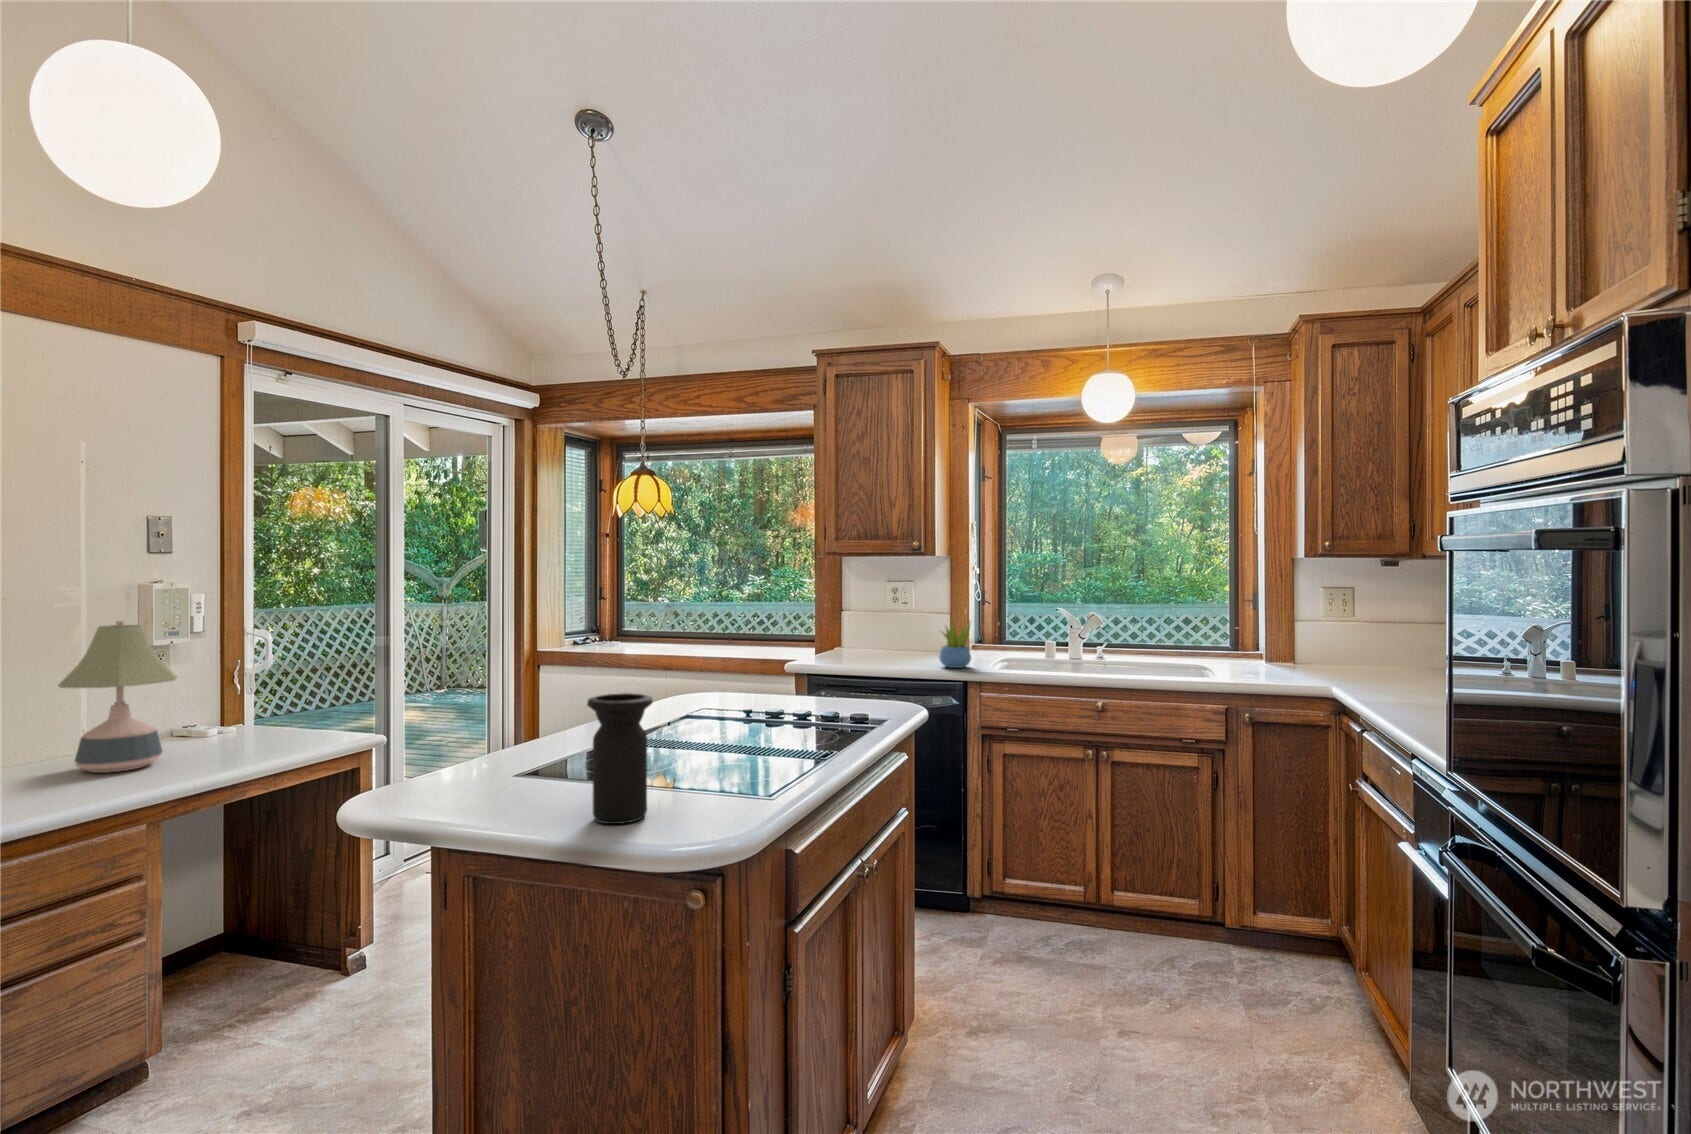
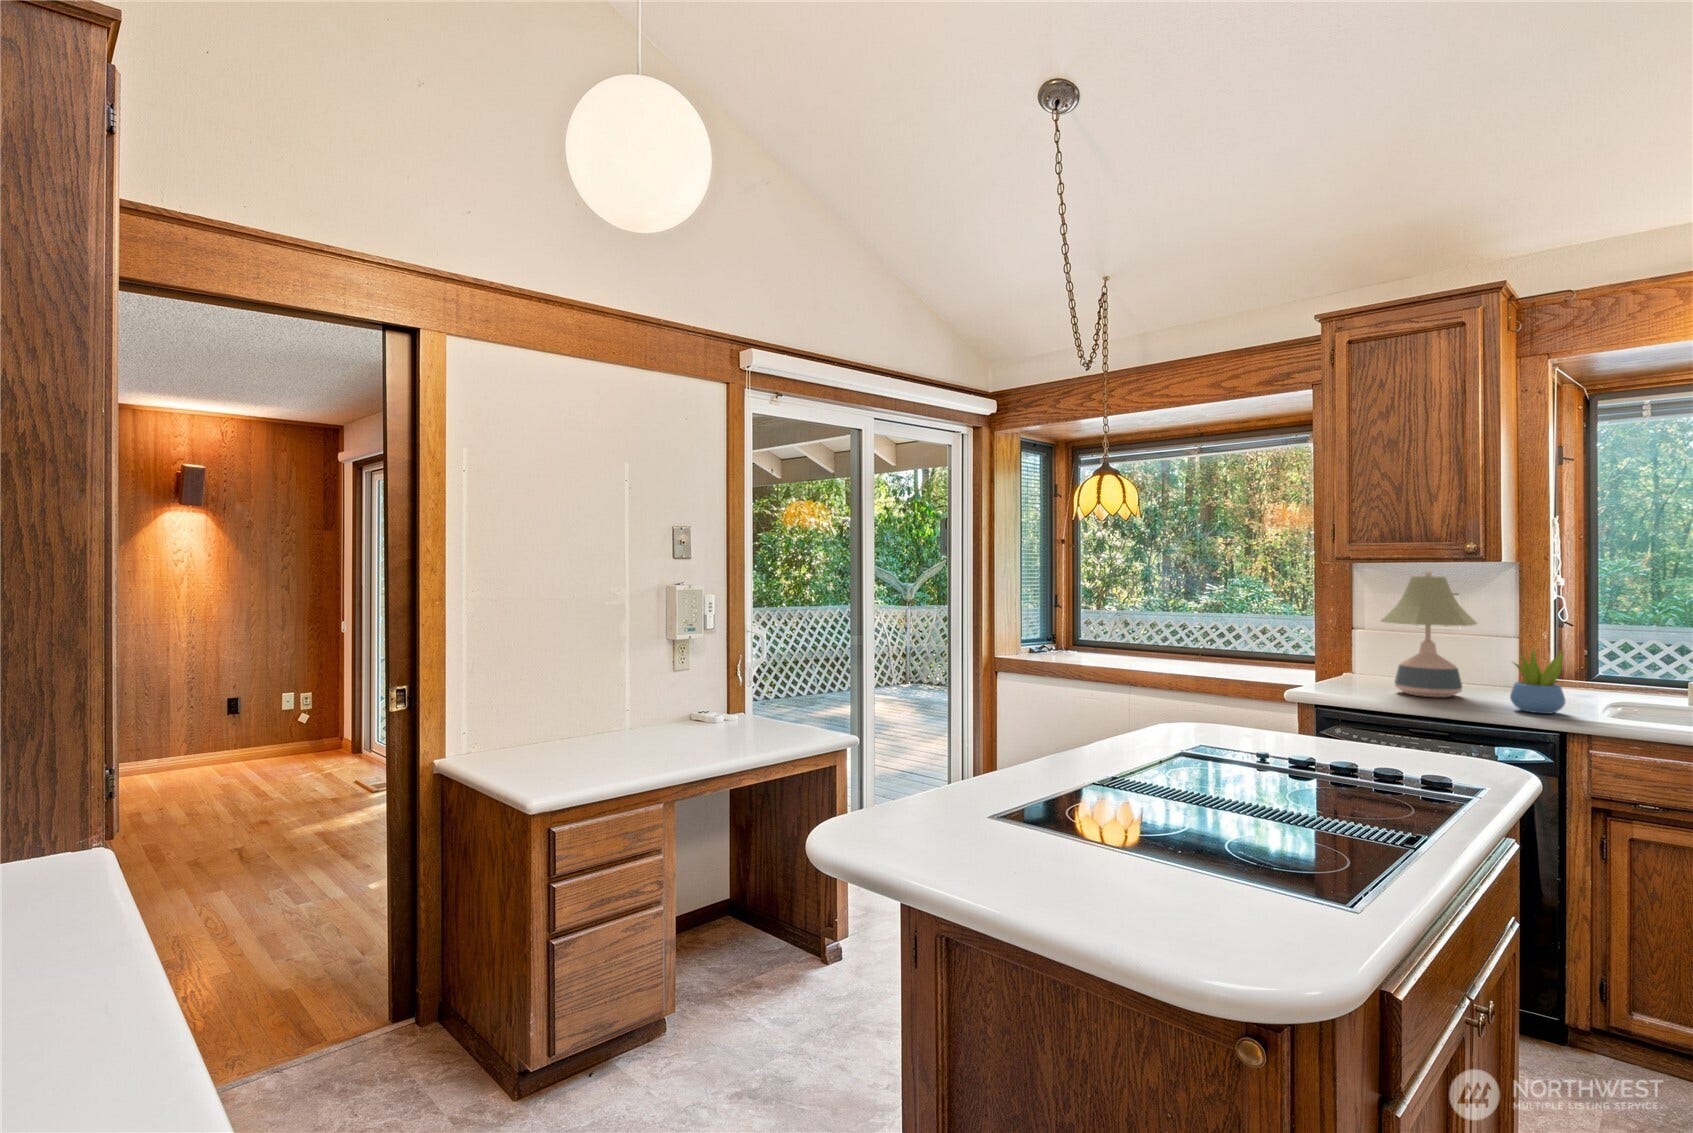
desk lamp: present [58,621,178,773] -> present [1381,572,1477,697]
vase: present [587,693,653,824] -> none [1096,734,1179,898]

